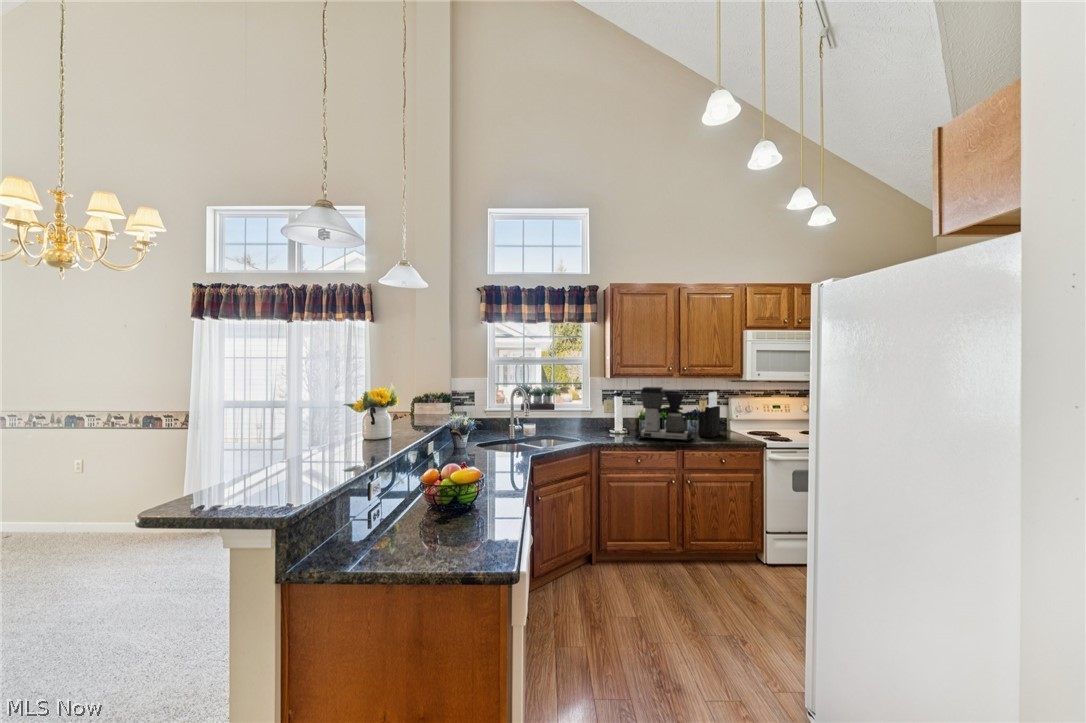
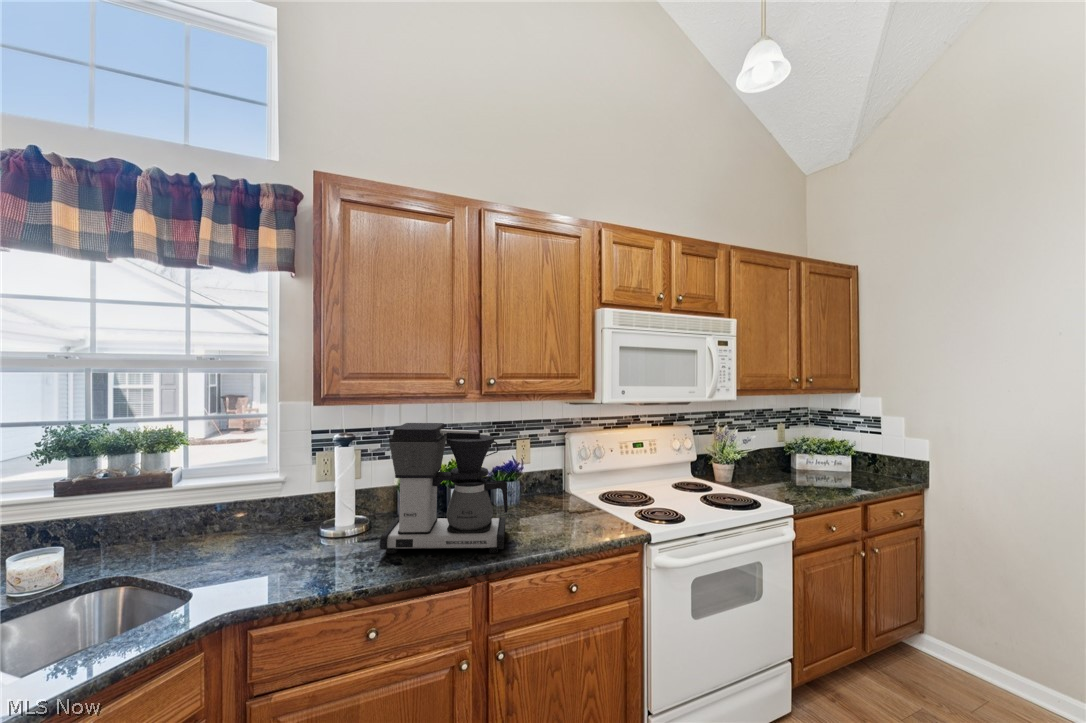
knife block: present [699,392,720,437] -> none [519,427,558,527]

